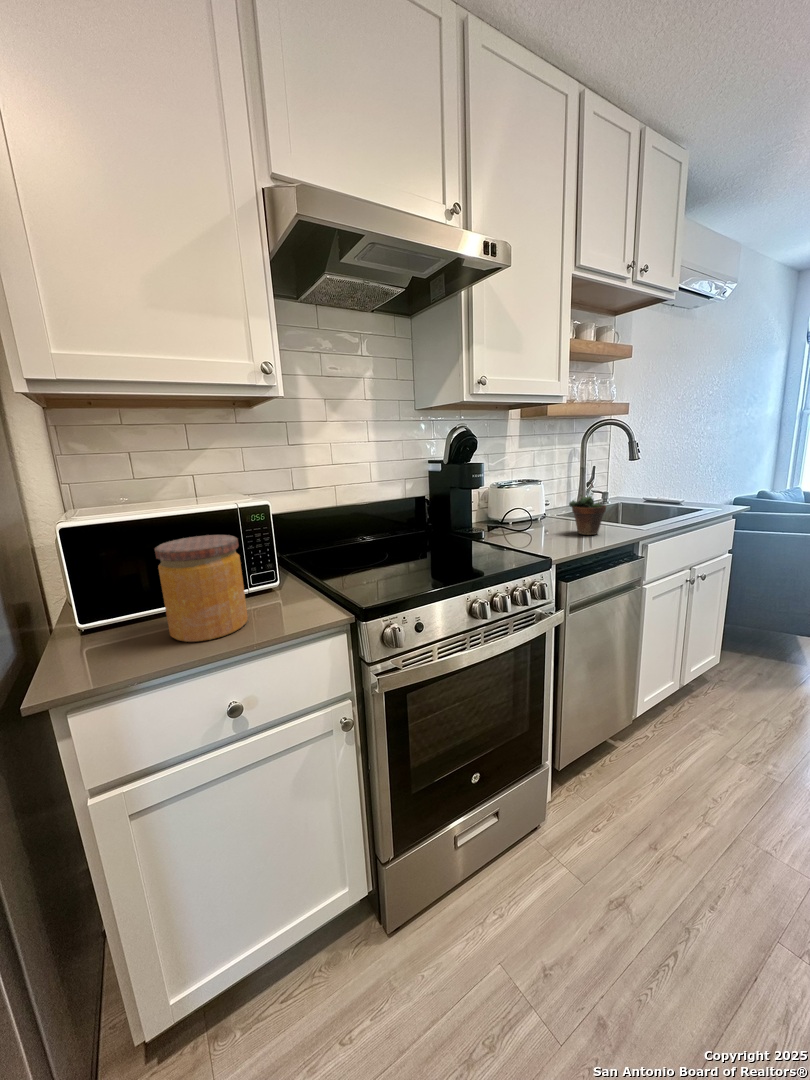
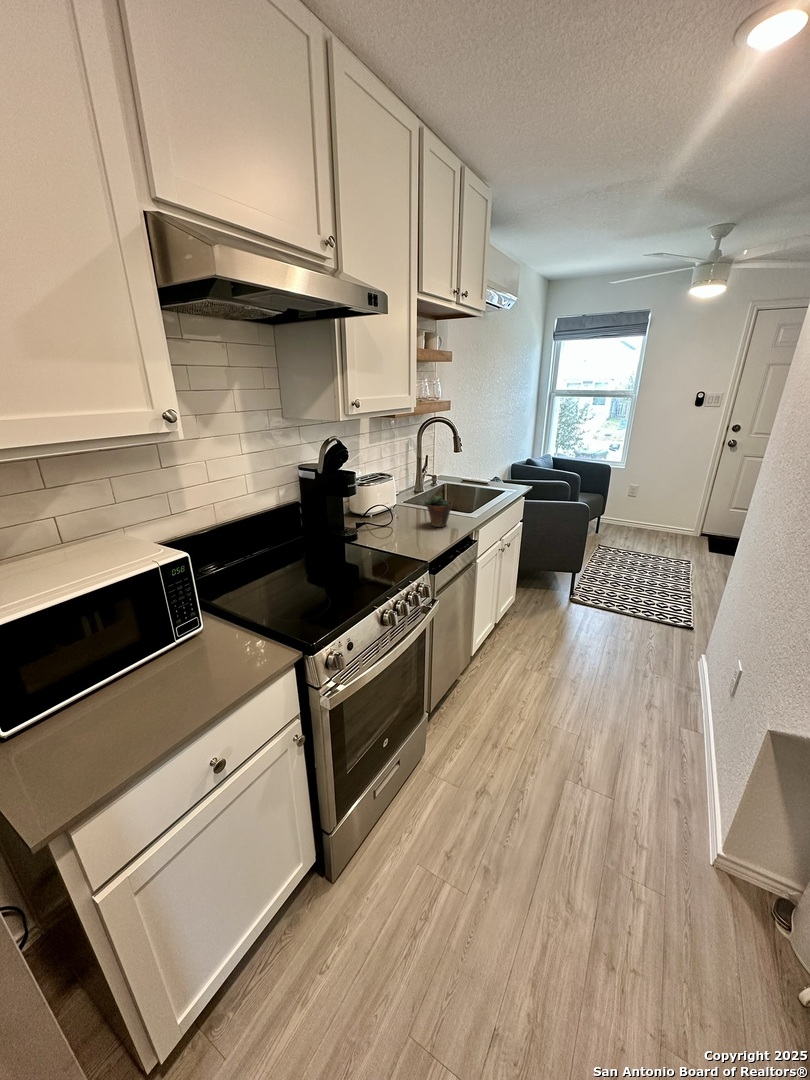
jar: present [155,535,248,642] -> none [92,601,198,720]

